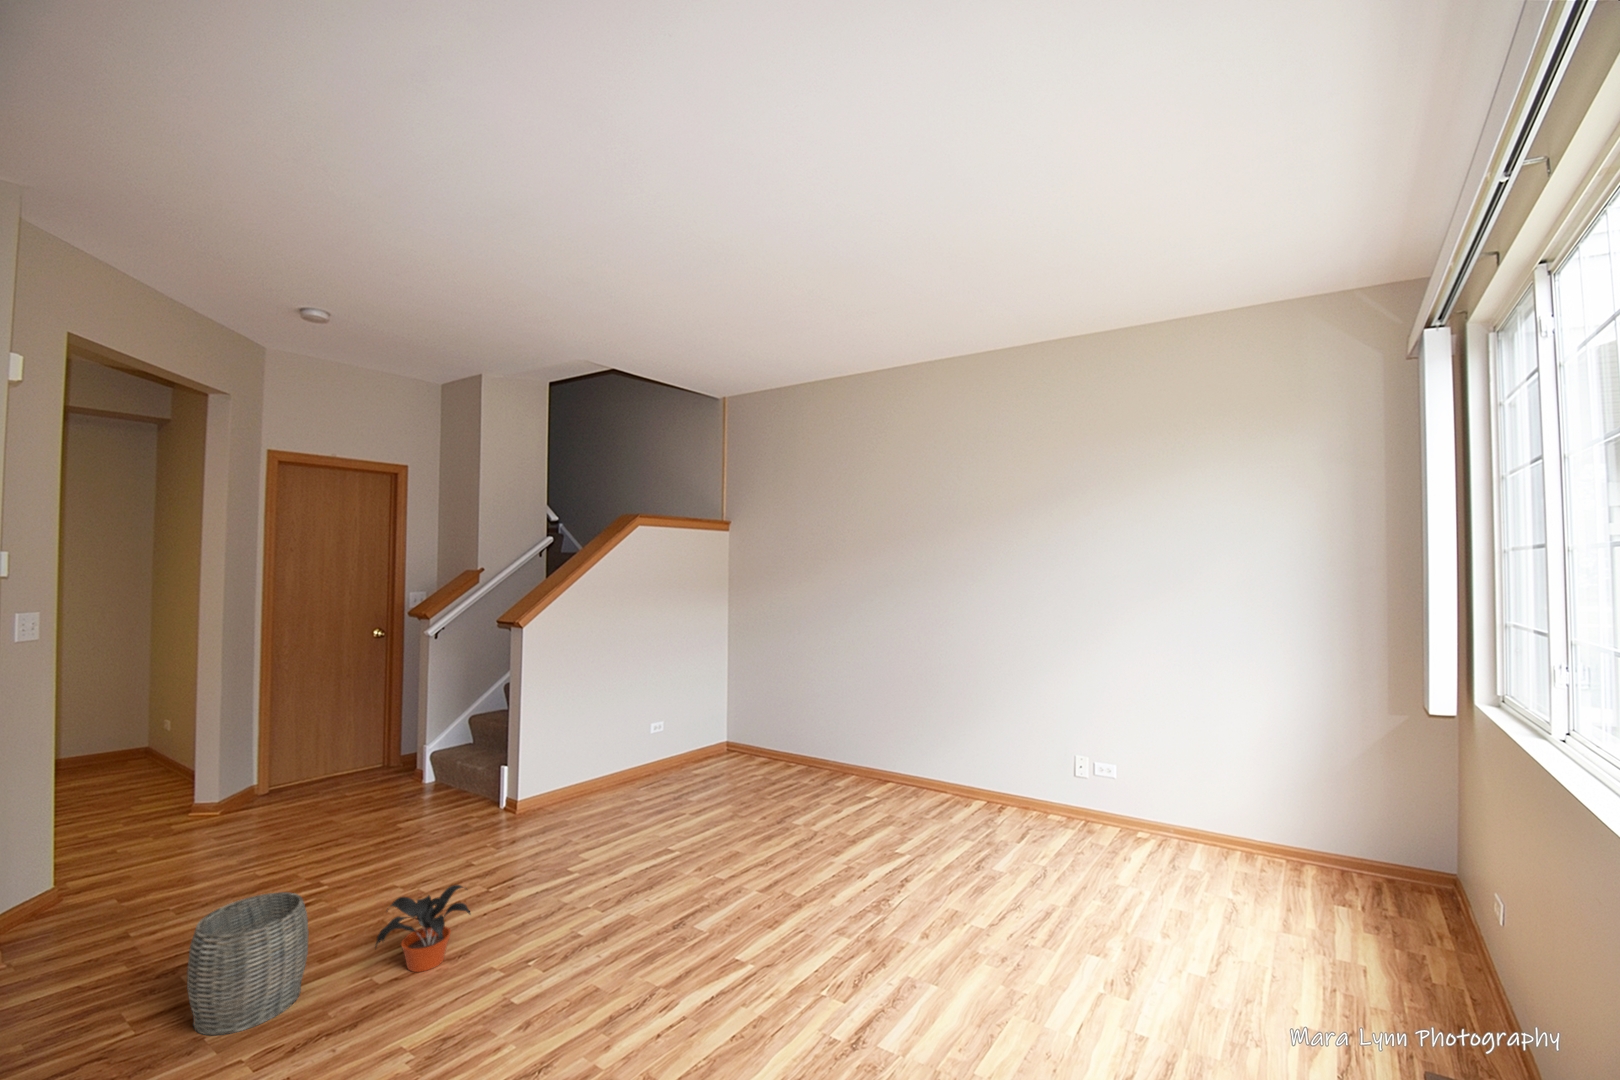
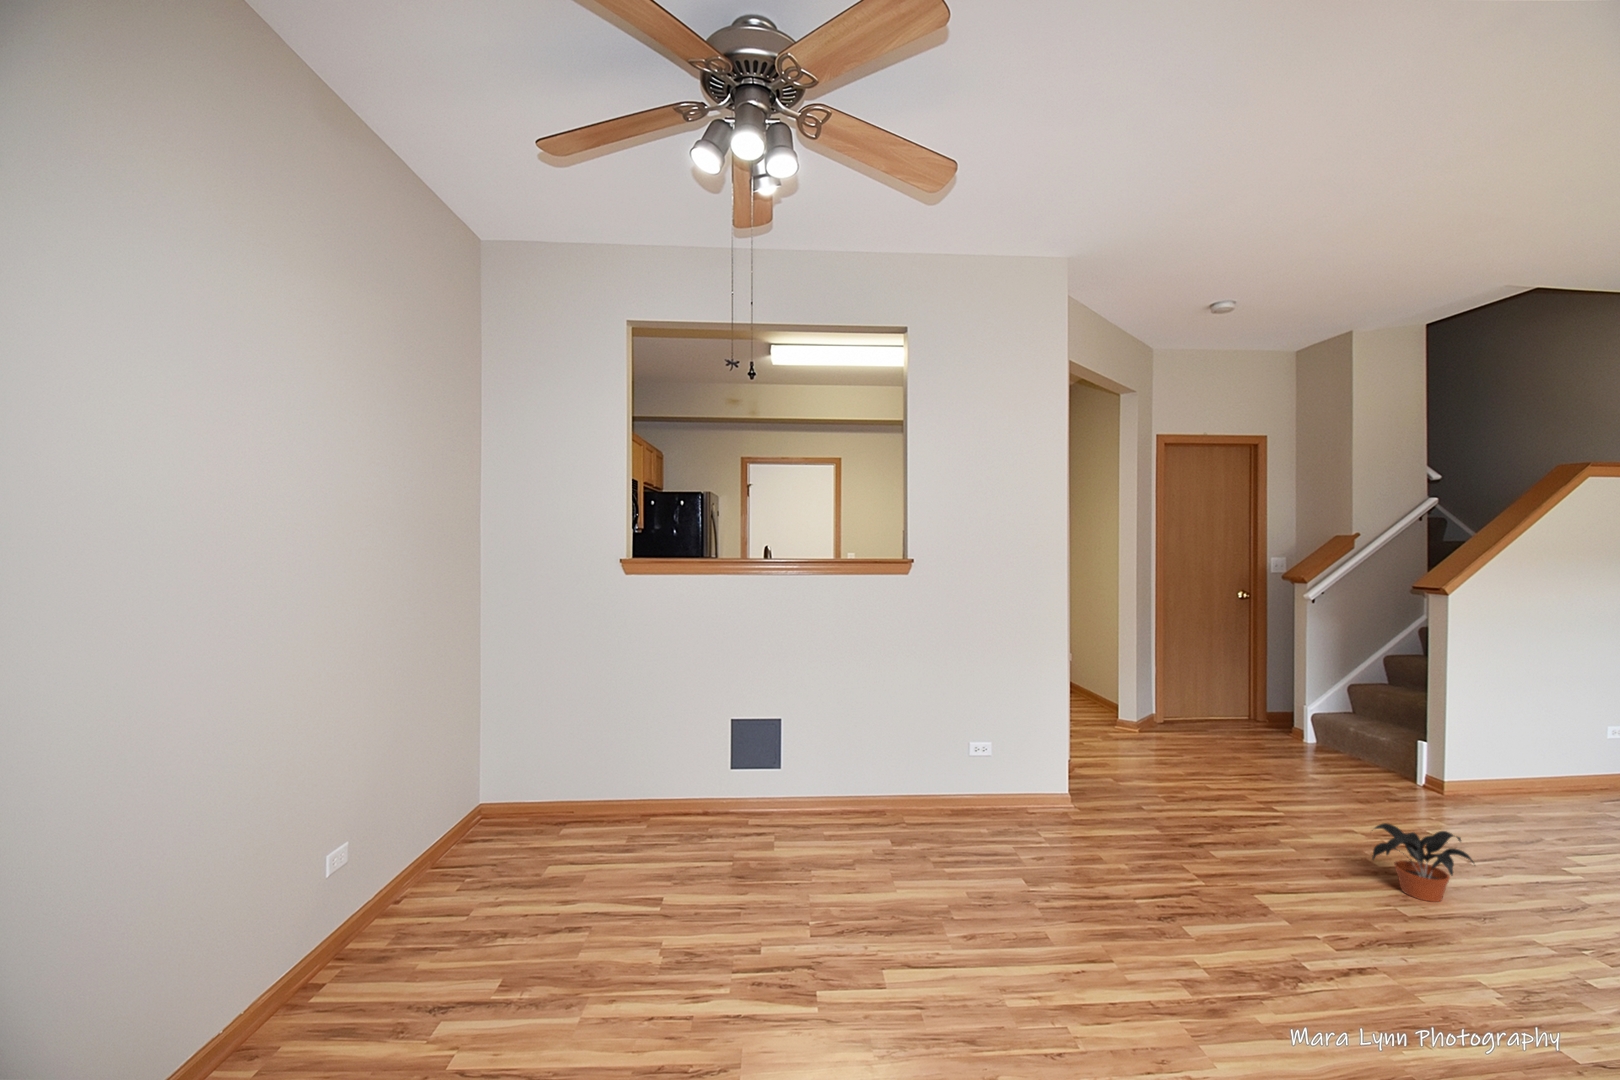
woven basket: present [187,892,308,1035] -> none [1219,779,1307,880]

